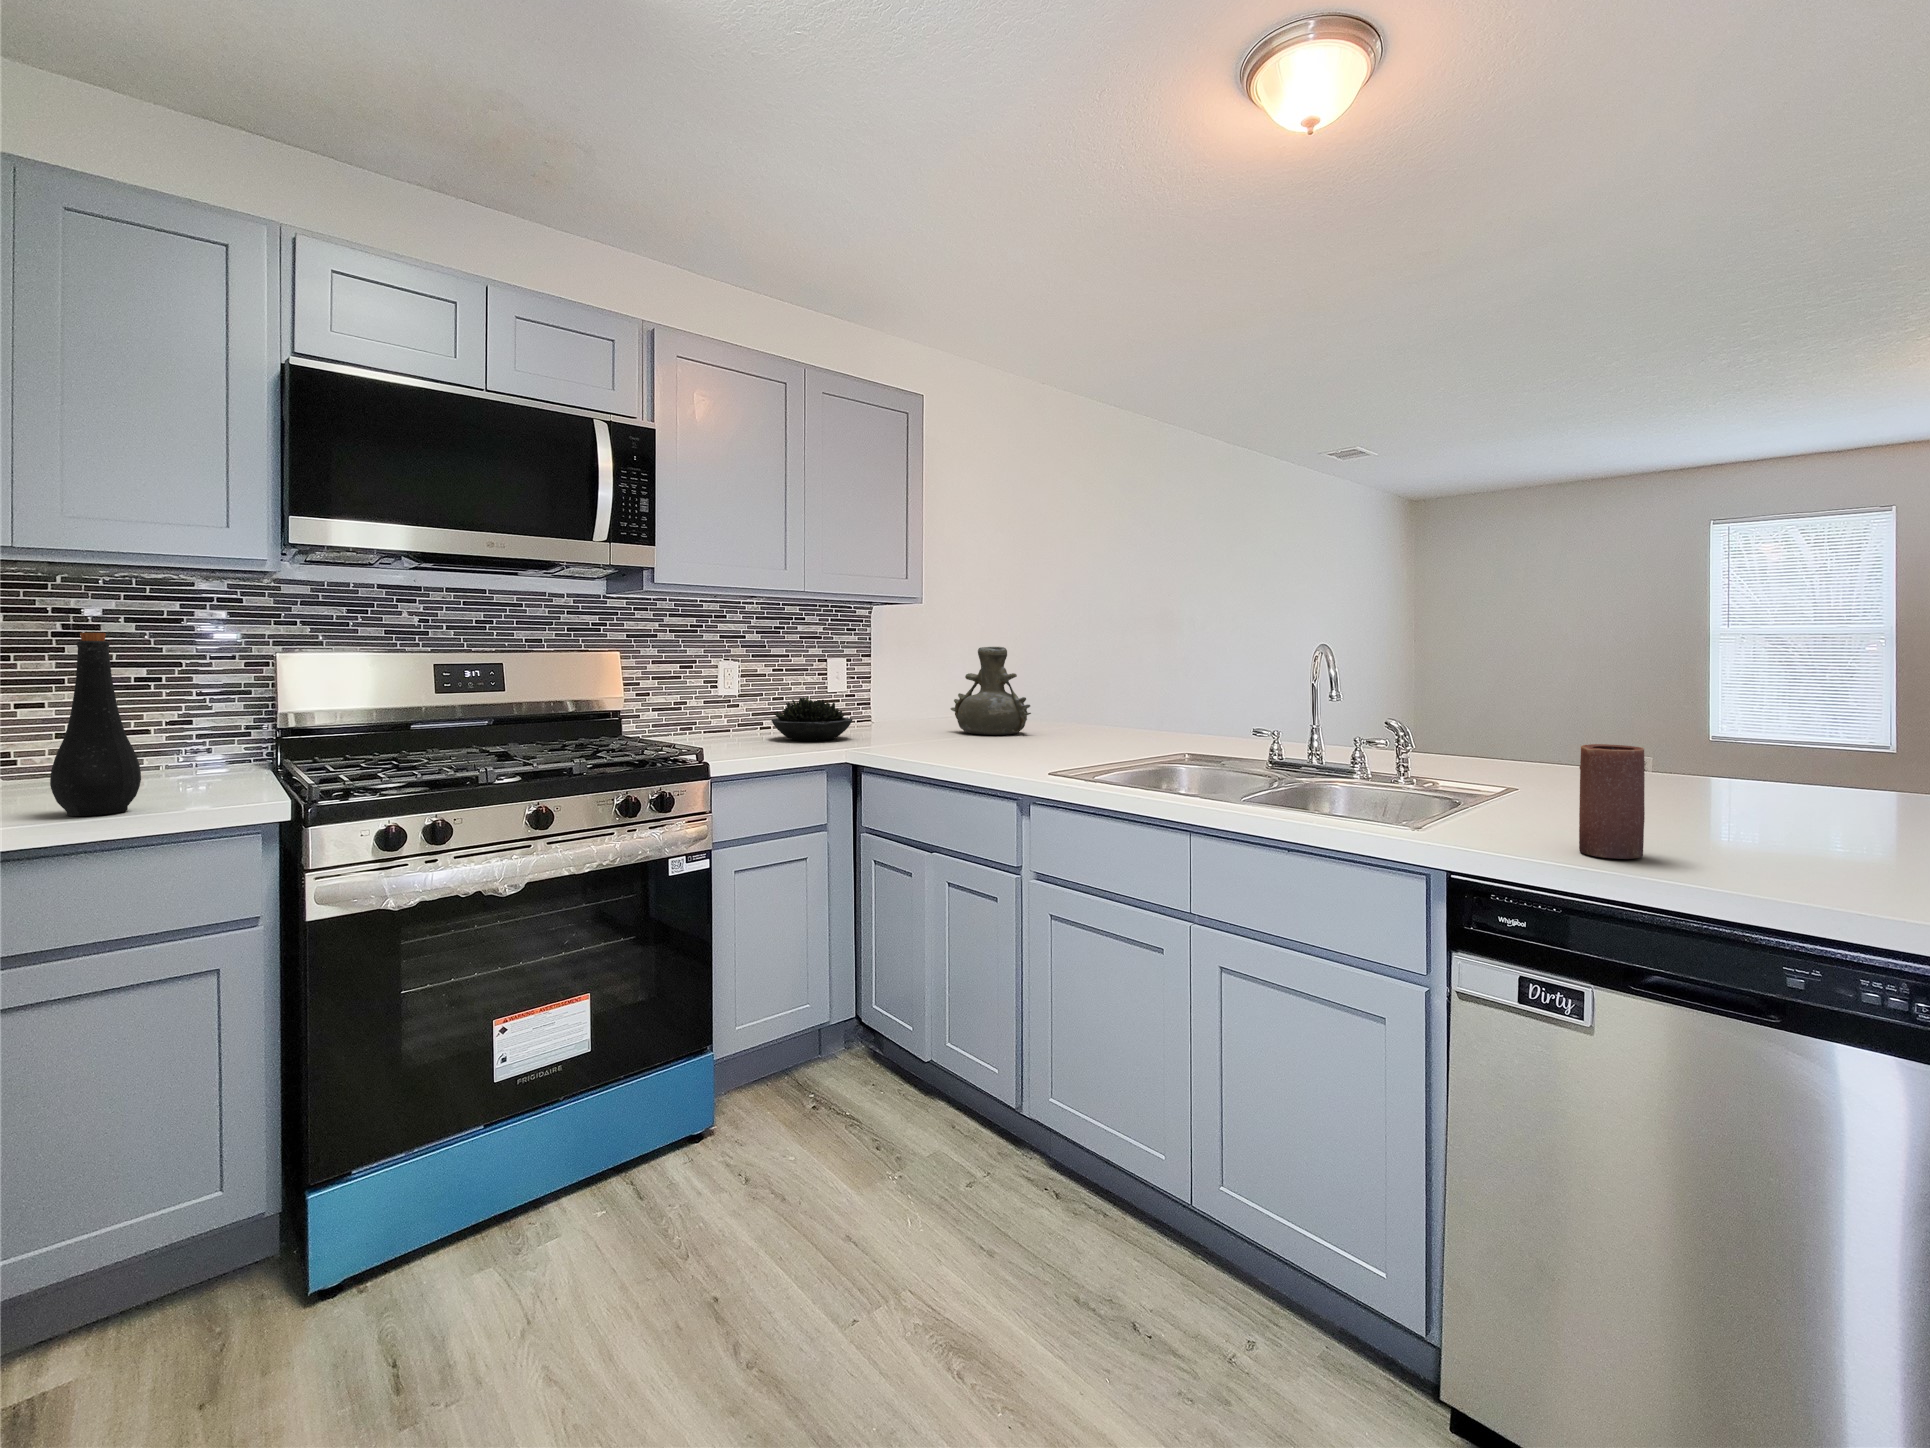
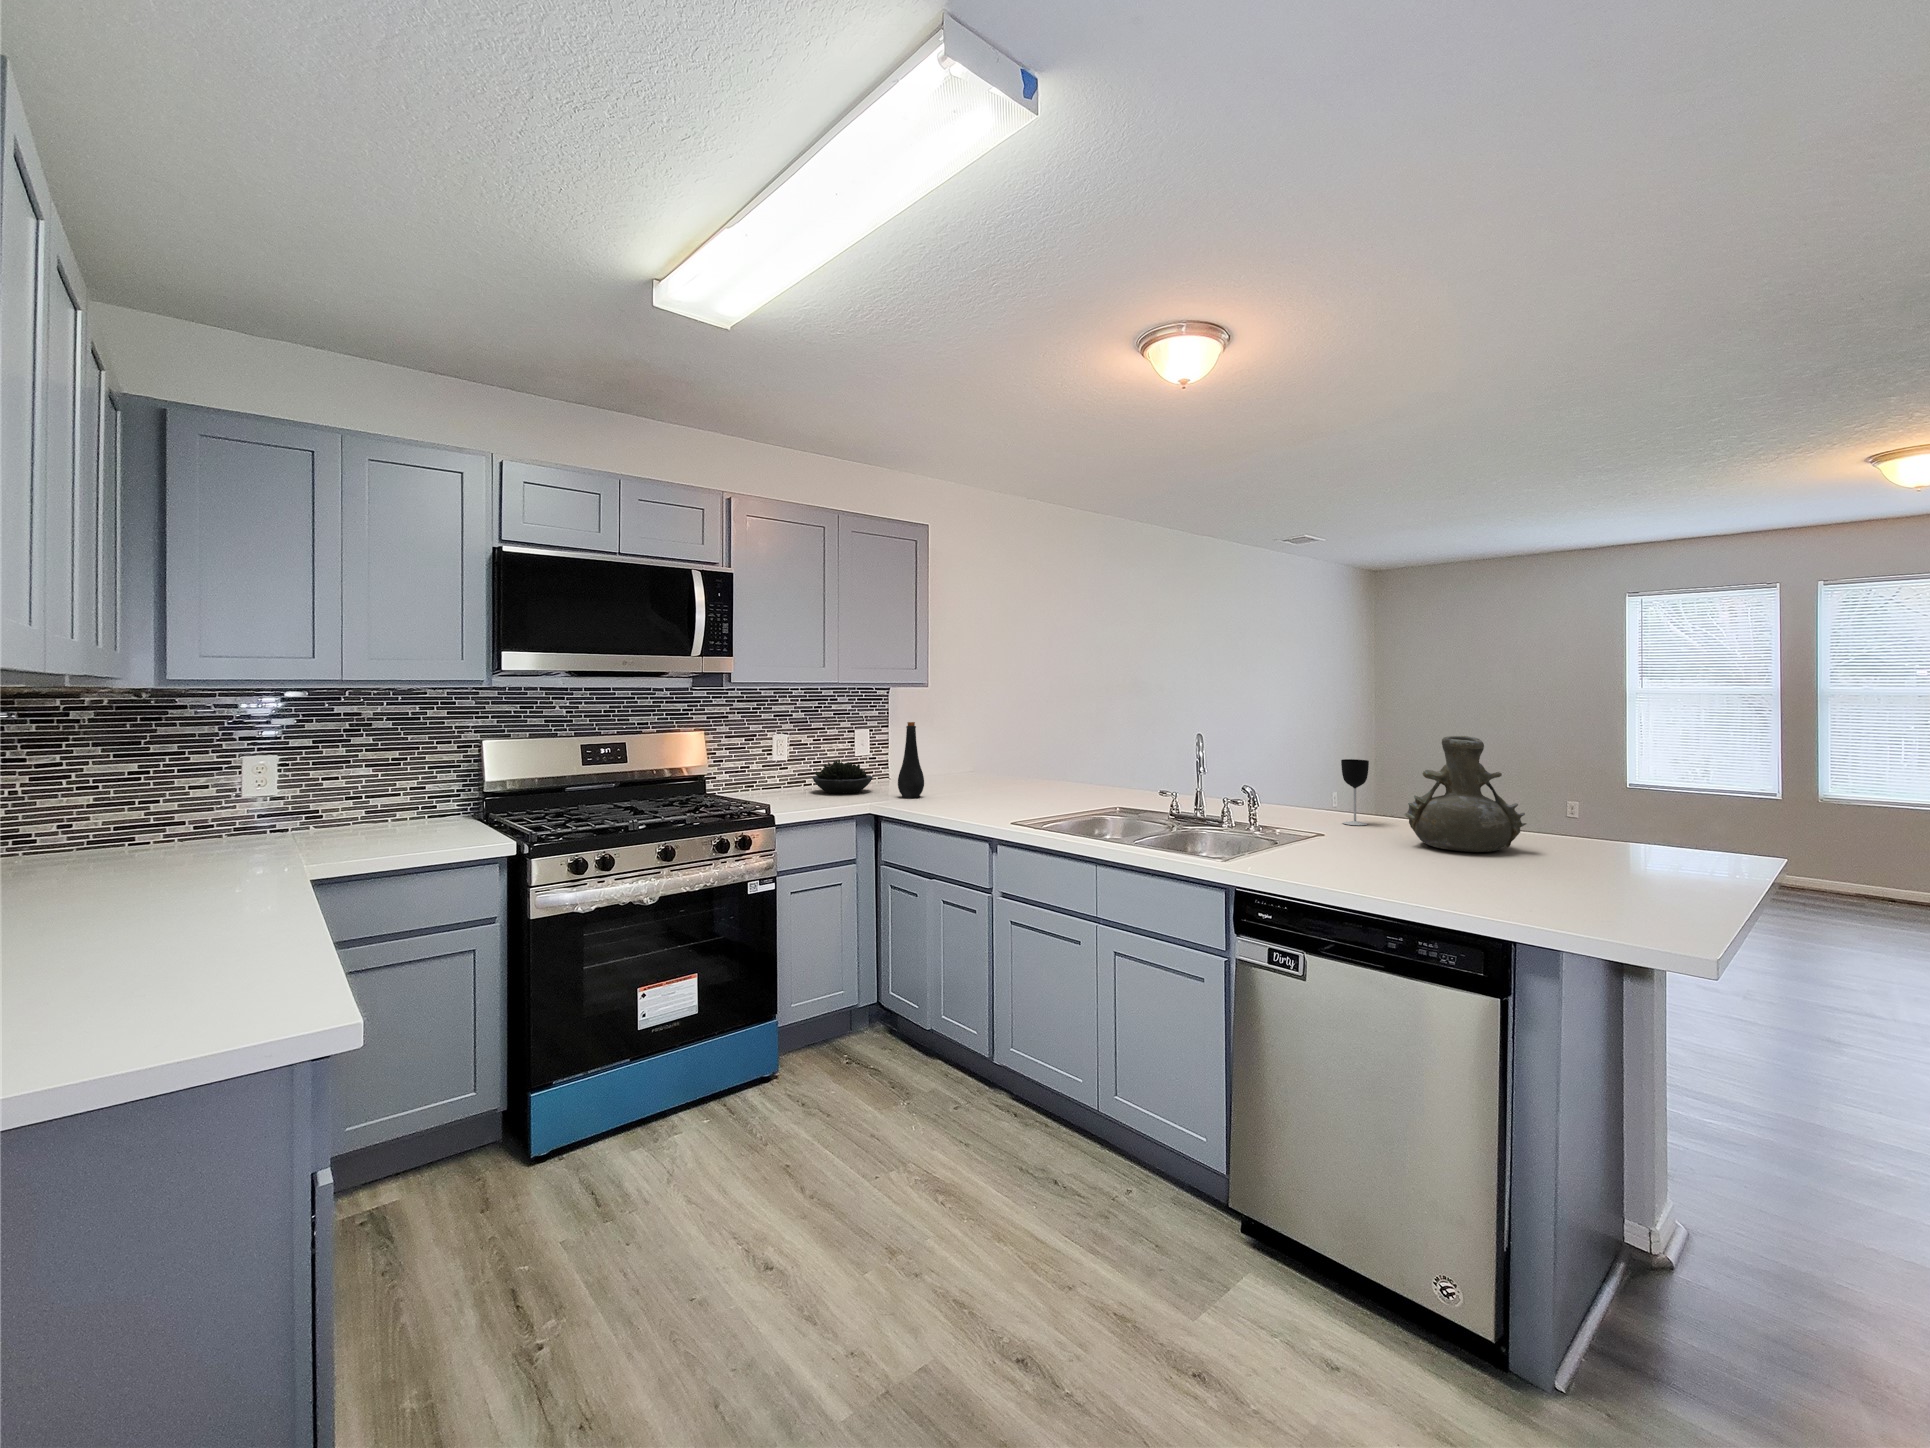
bottle: present [50,633,141,816] -> present [898,722,924,798]
vase: present [951,647,1031,735] -> present [1404,736,1526,852]
wine glass: none [1530,686,1575,780] -> present [1341,759,1369,825]
candle: present [1579,744,1645,859] -> none [1308,809,1343,877]

